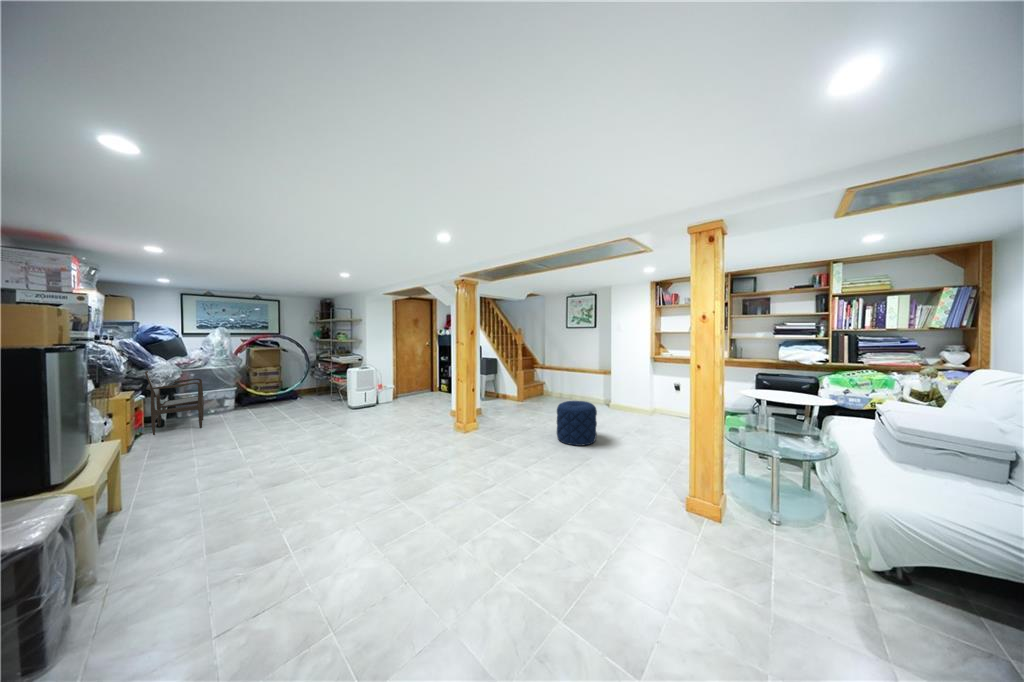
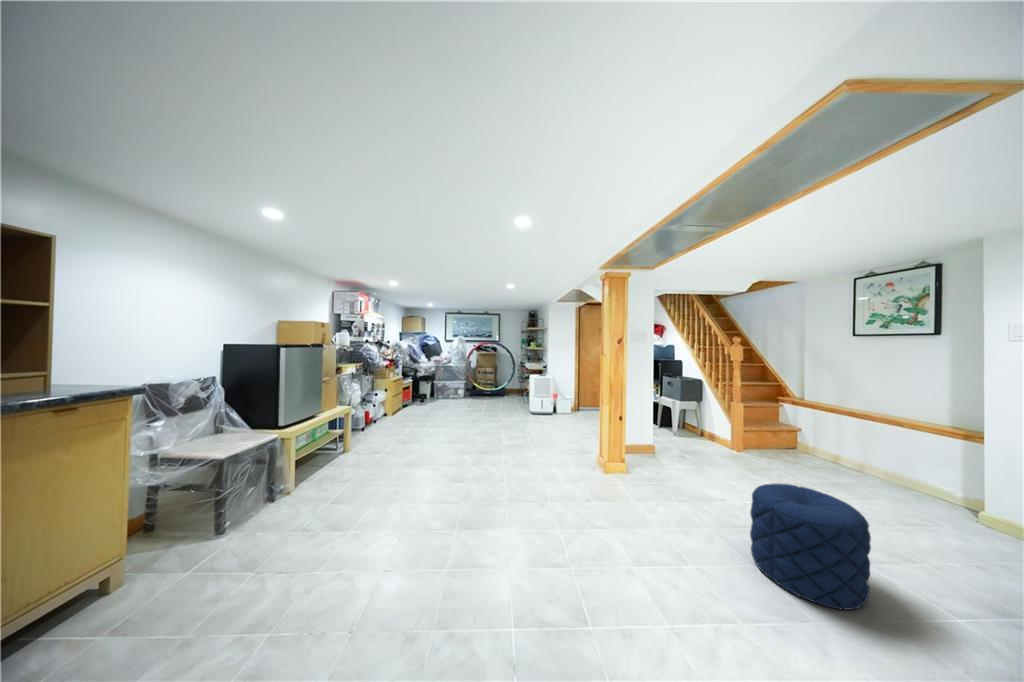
armchair: present [145,371,204,435] -> none [408,364,442,408]

